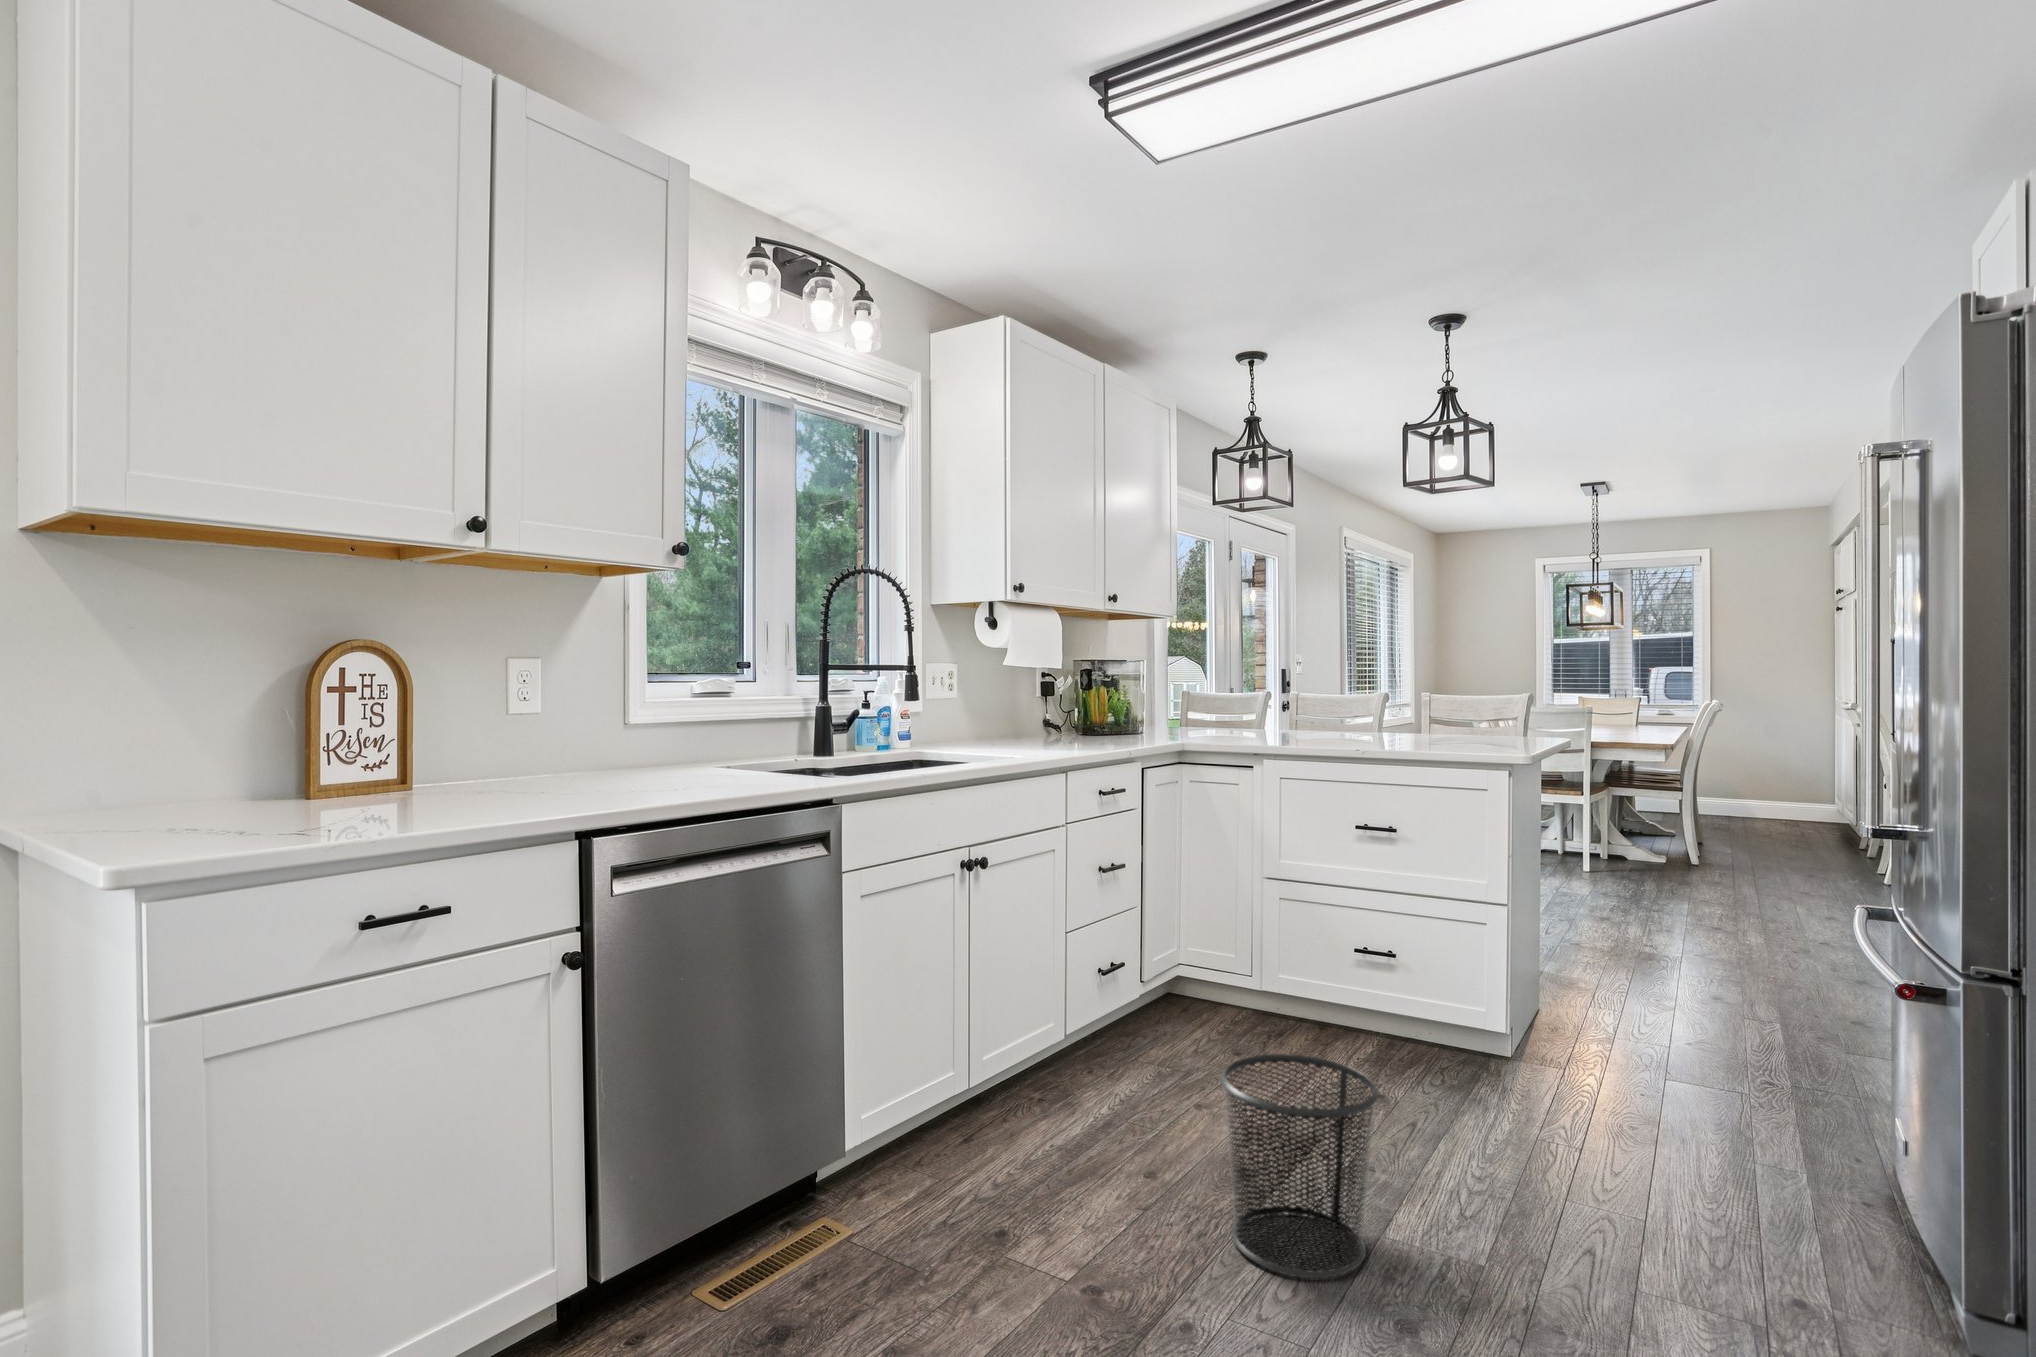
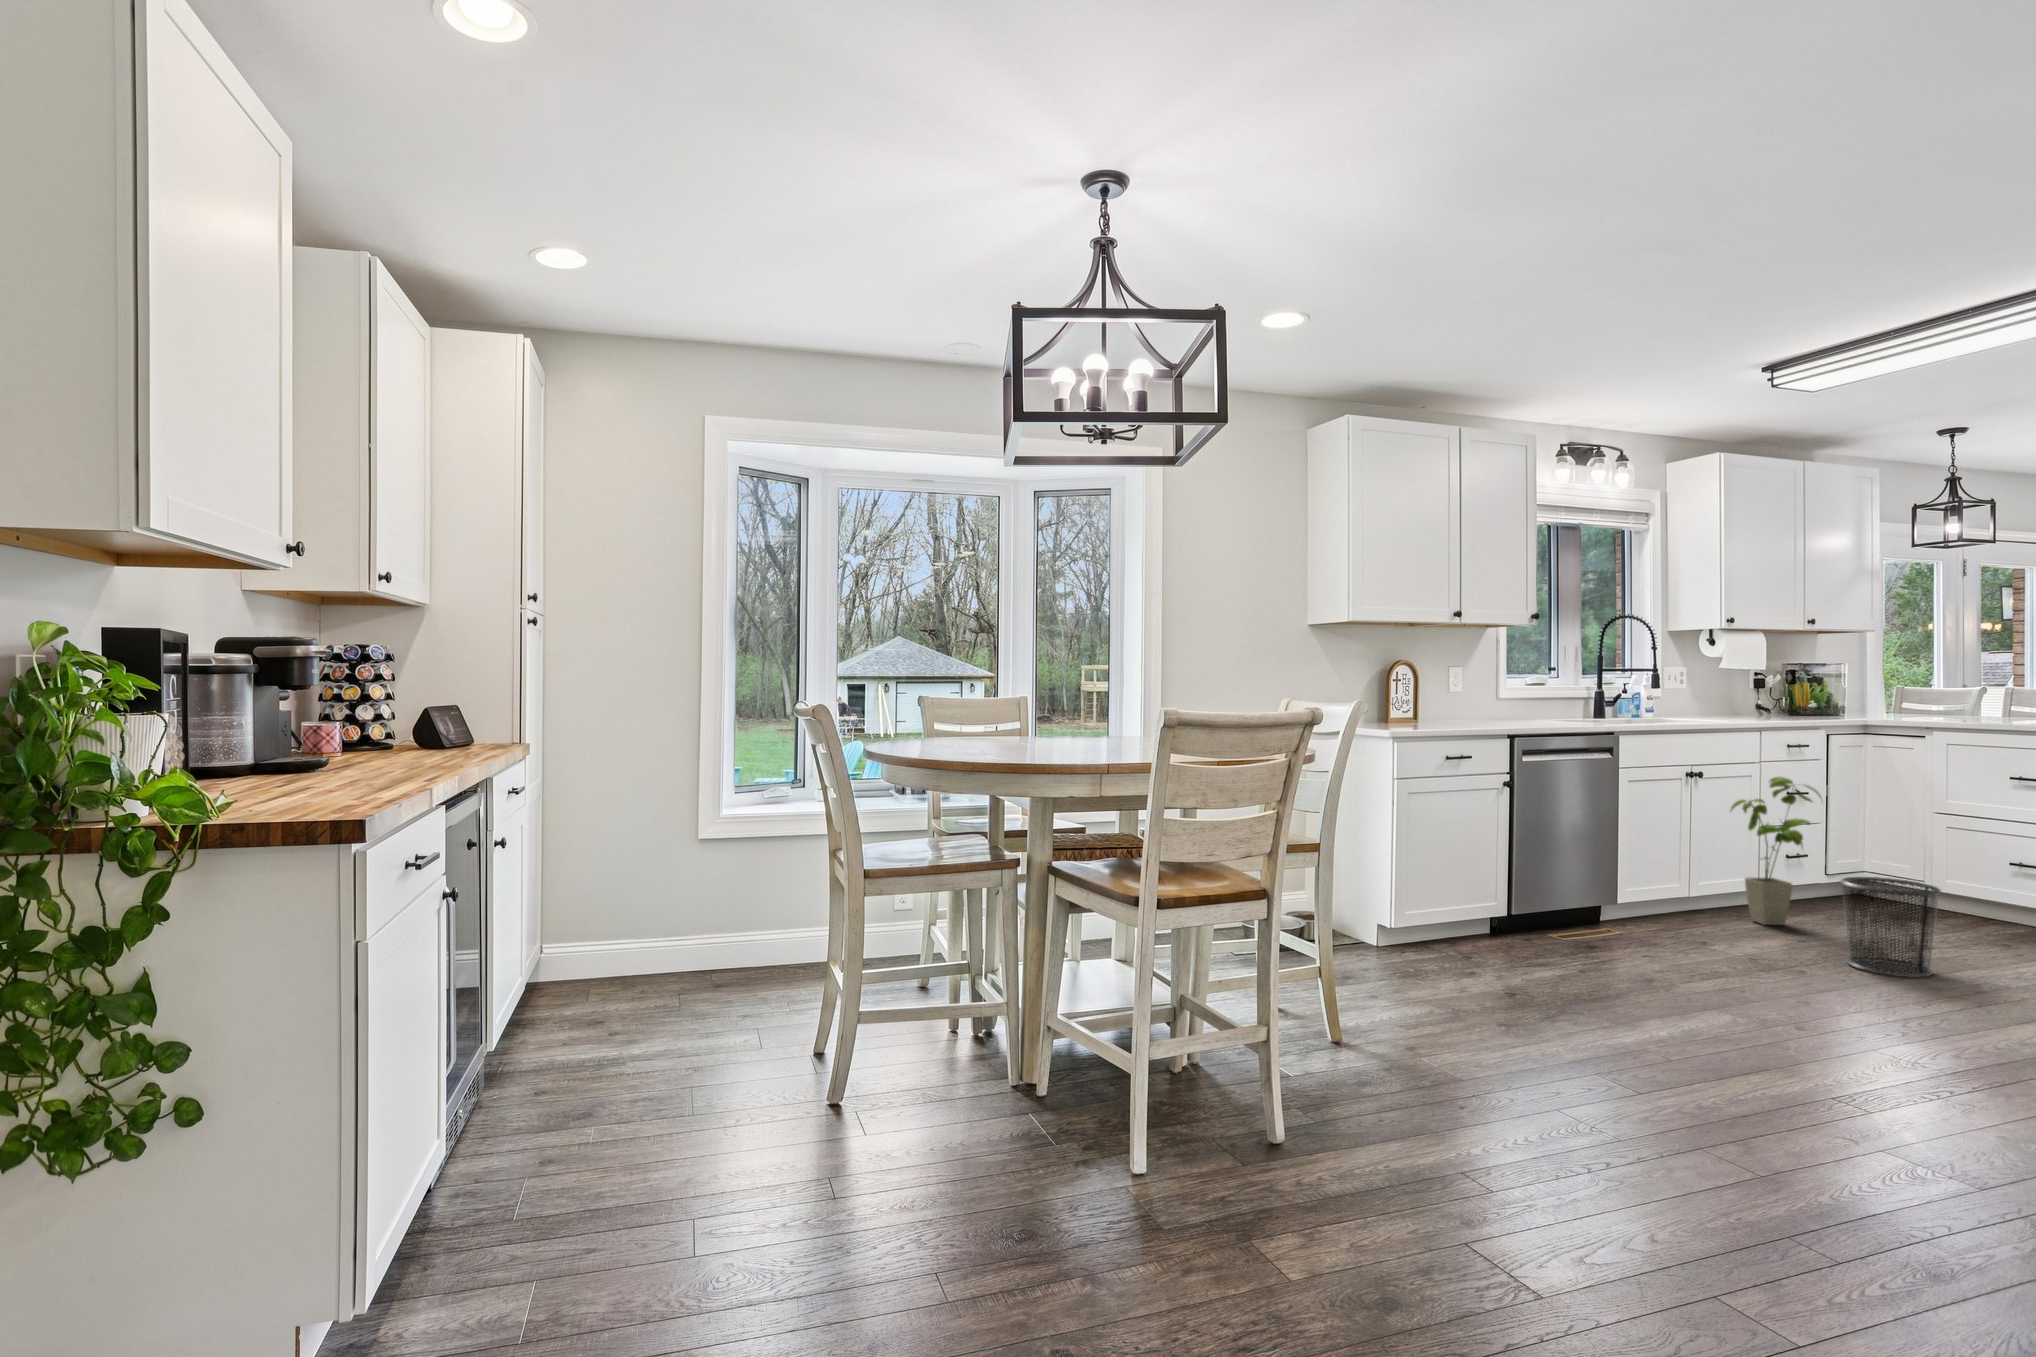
house plant: none [1026,852,1163,1117] -> present [1731,777,1820,925]

